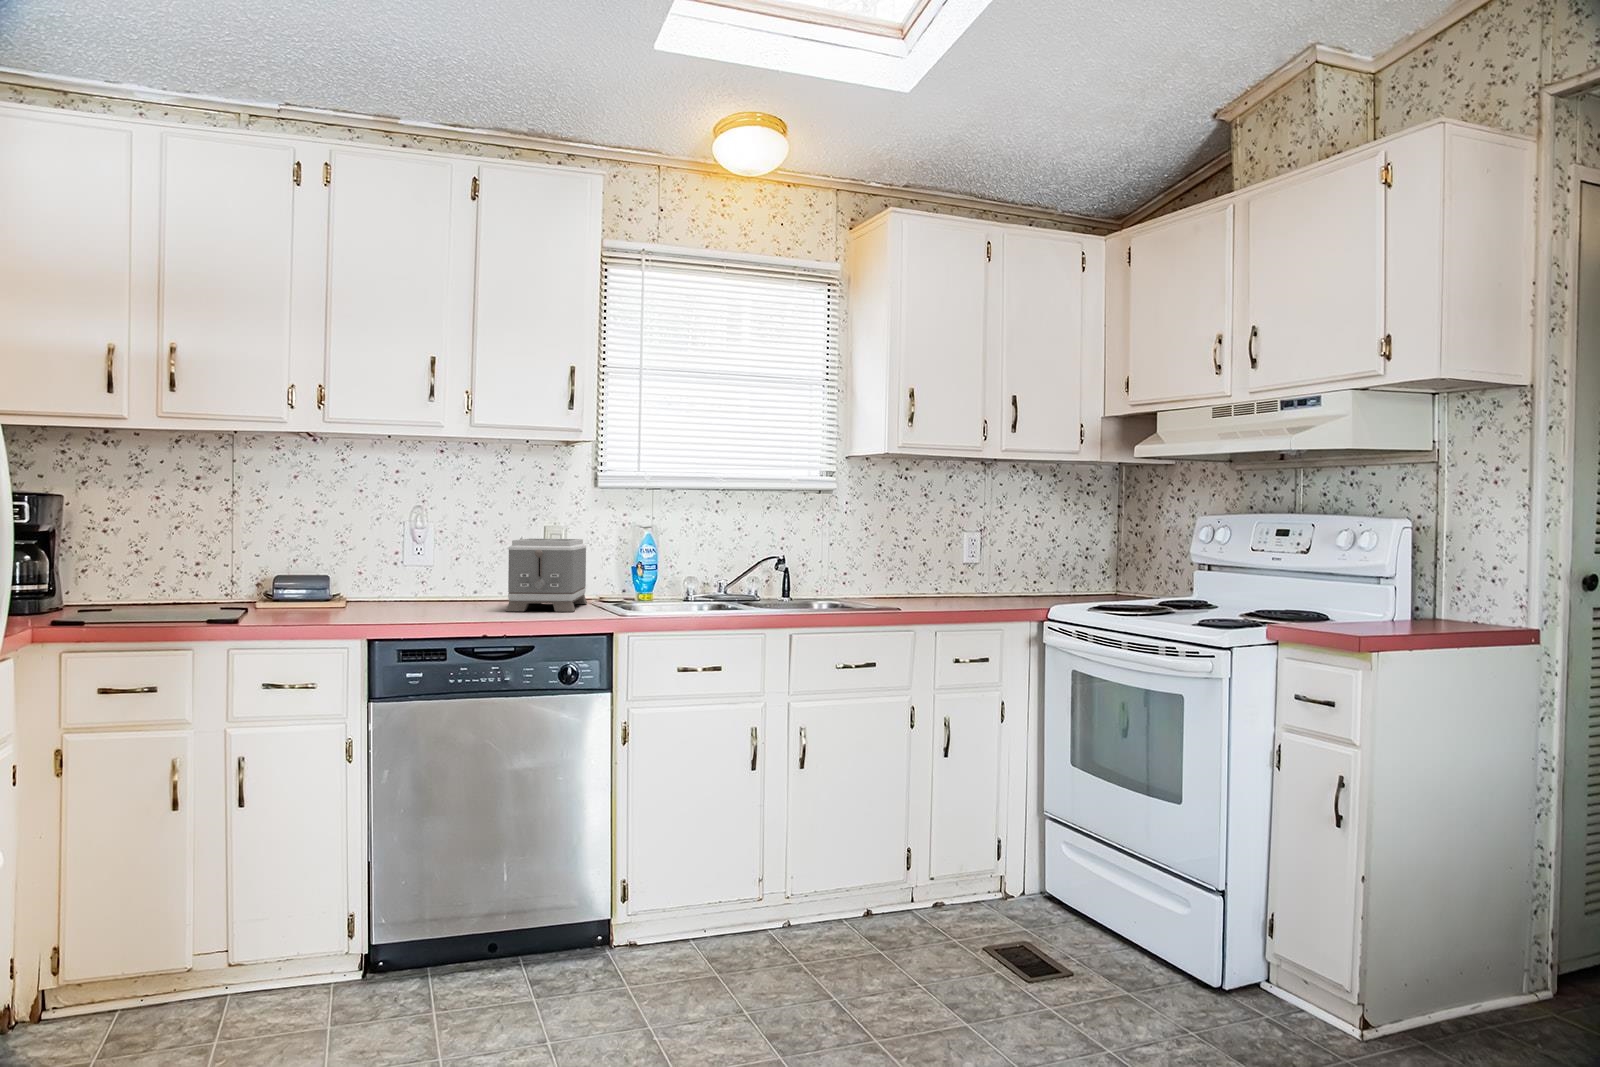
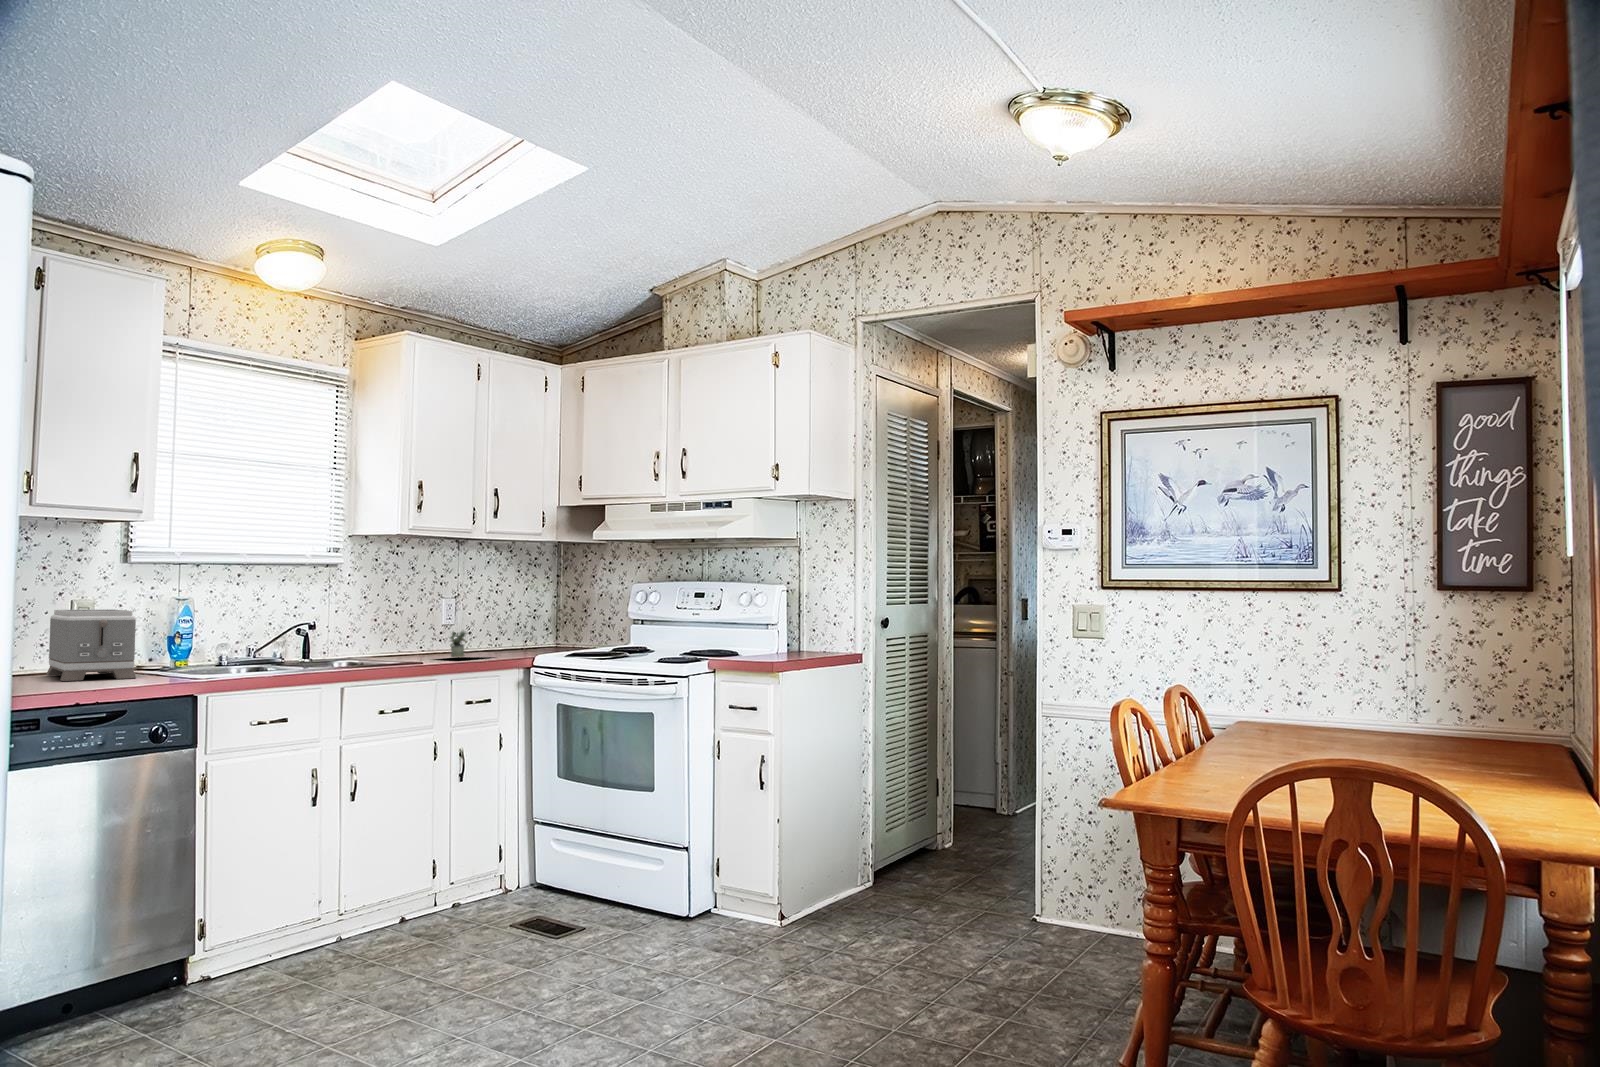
potted plant: none [918,570,1023,604] -> present [450,631,466,657]

